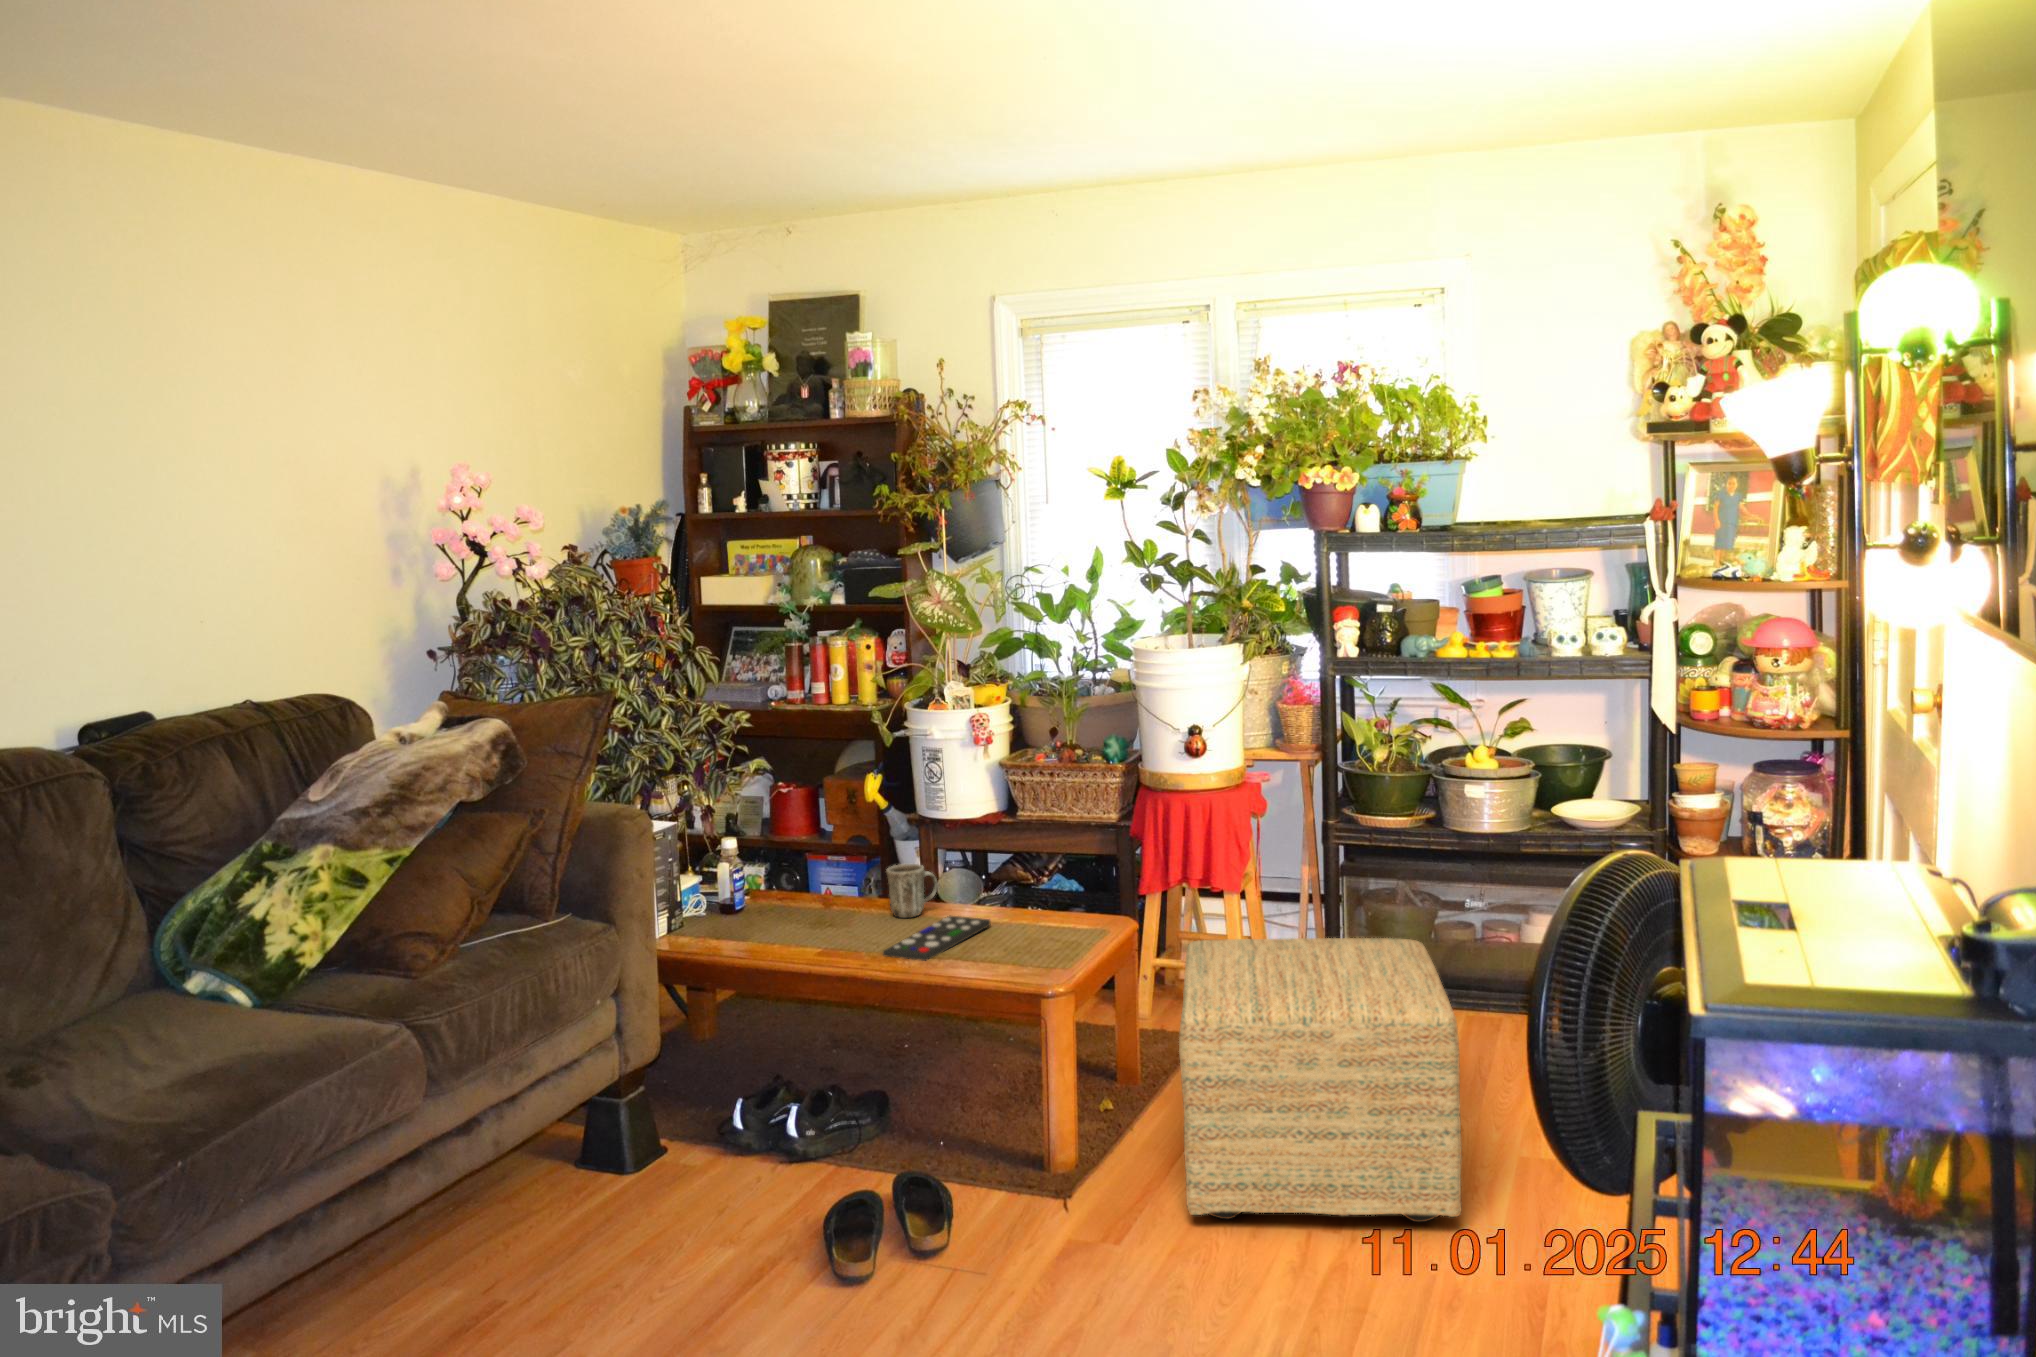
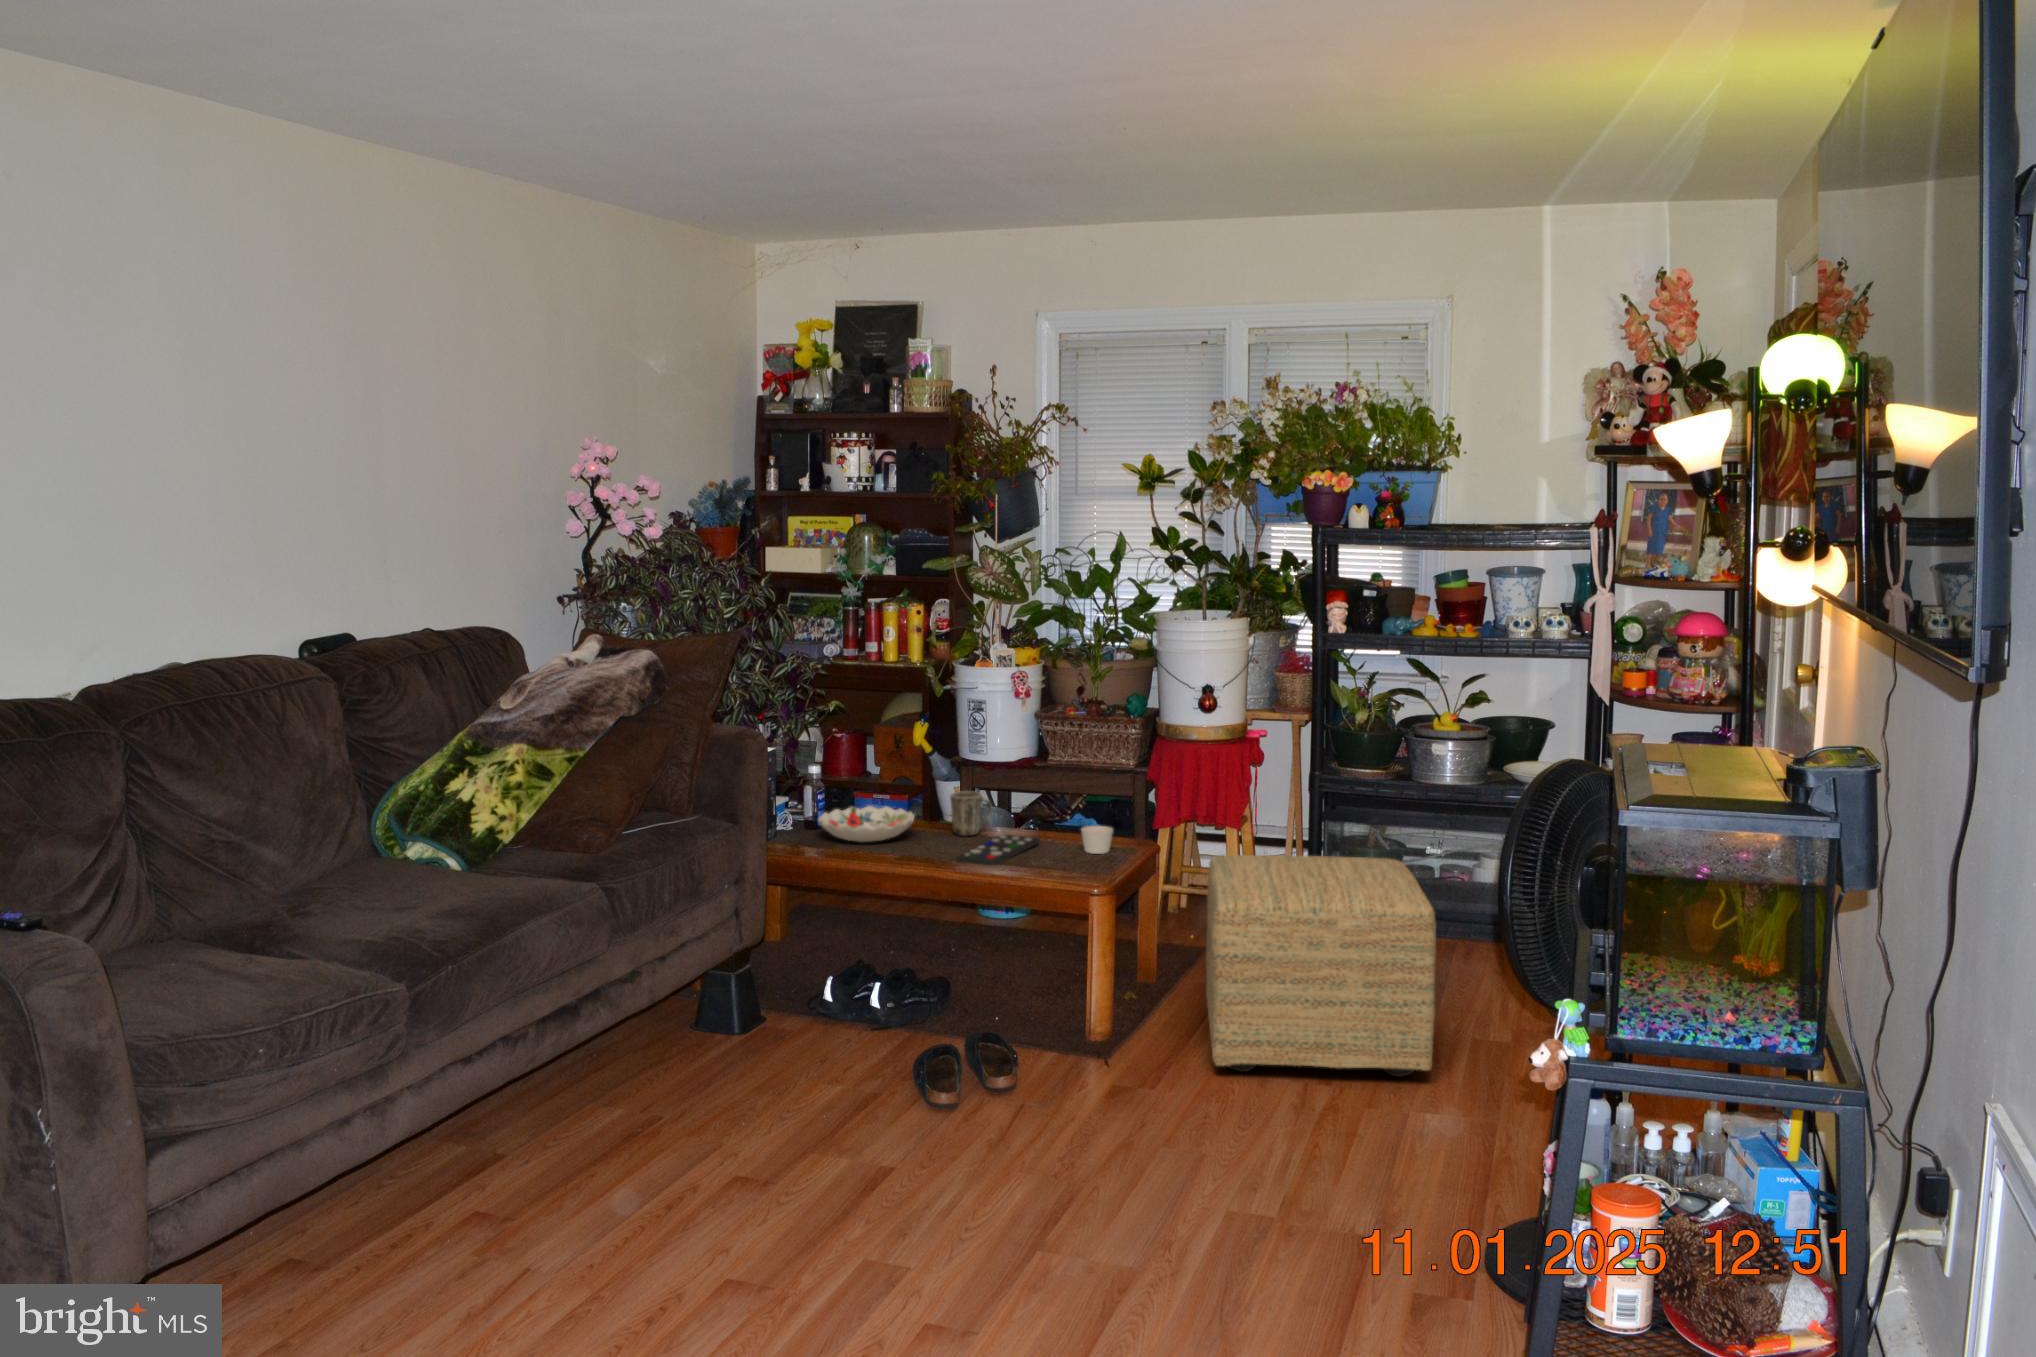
decorative bowl: none [728,884,844,931] -> present [818,806,914,842]
candle: none [1036,904,1075,939] -> present [1081,826,1113,854]

